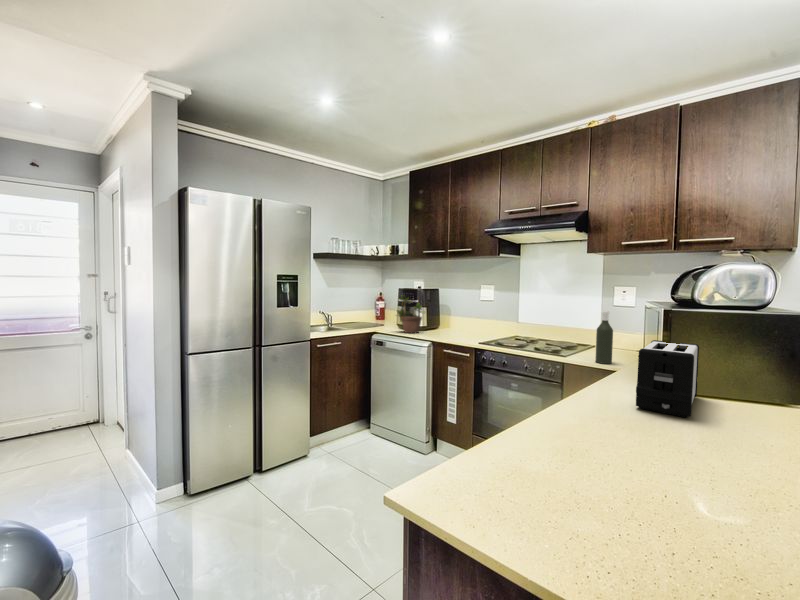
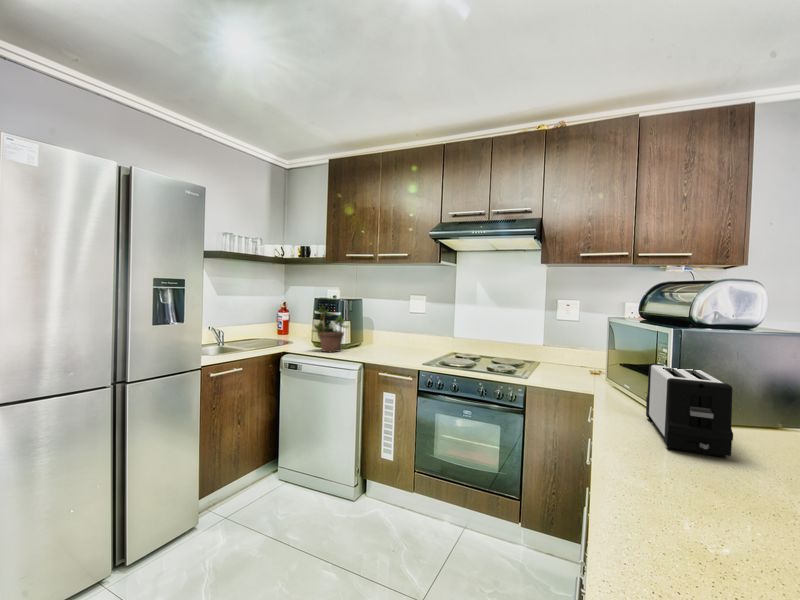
bottle: present [596,311,613,364] -> none [556,327,574,385]

